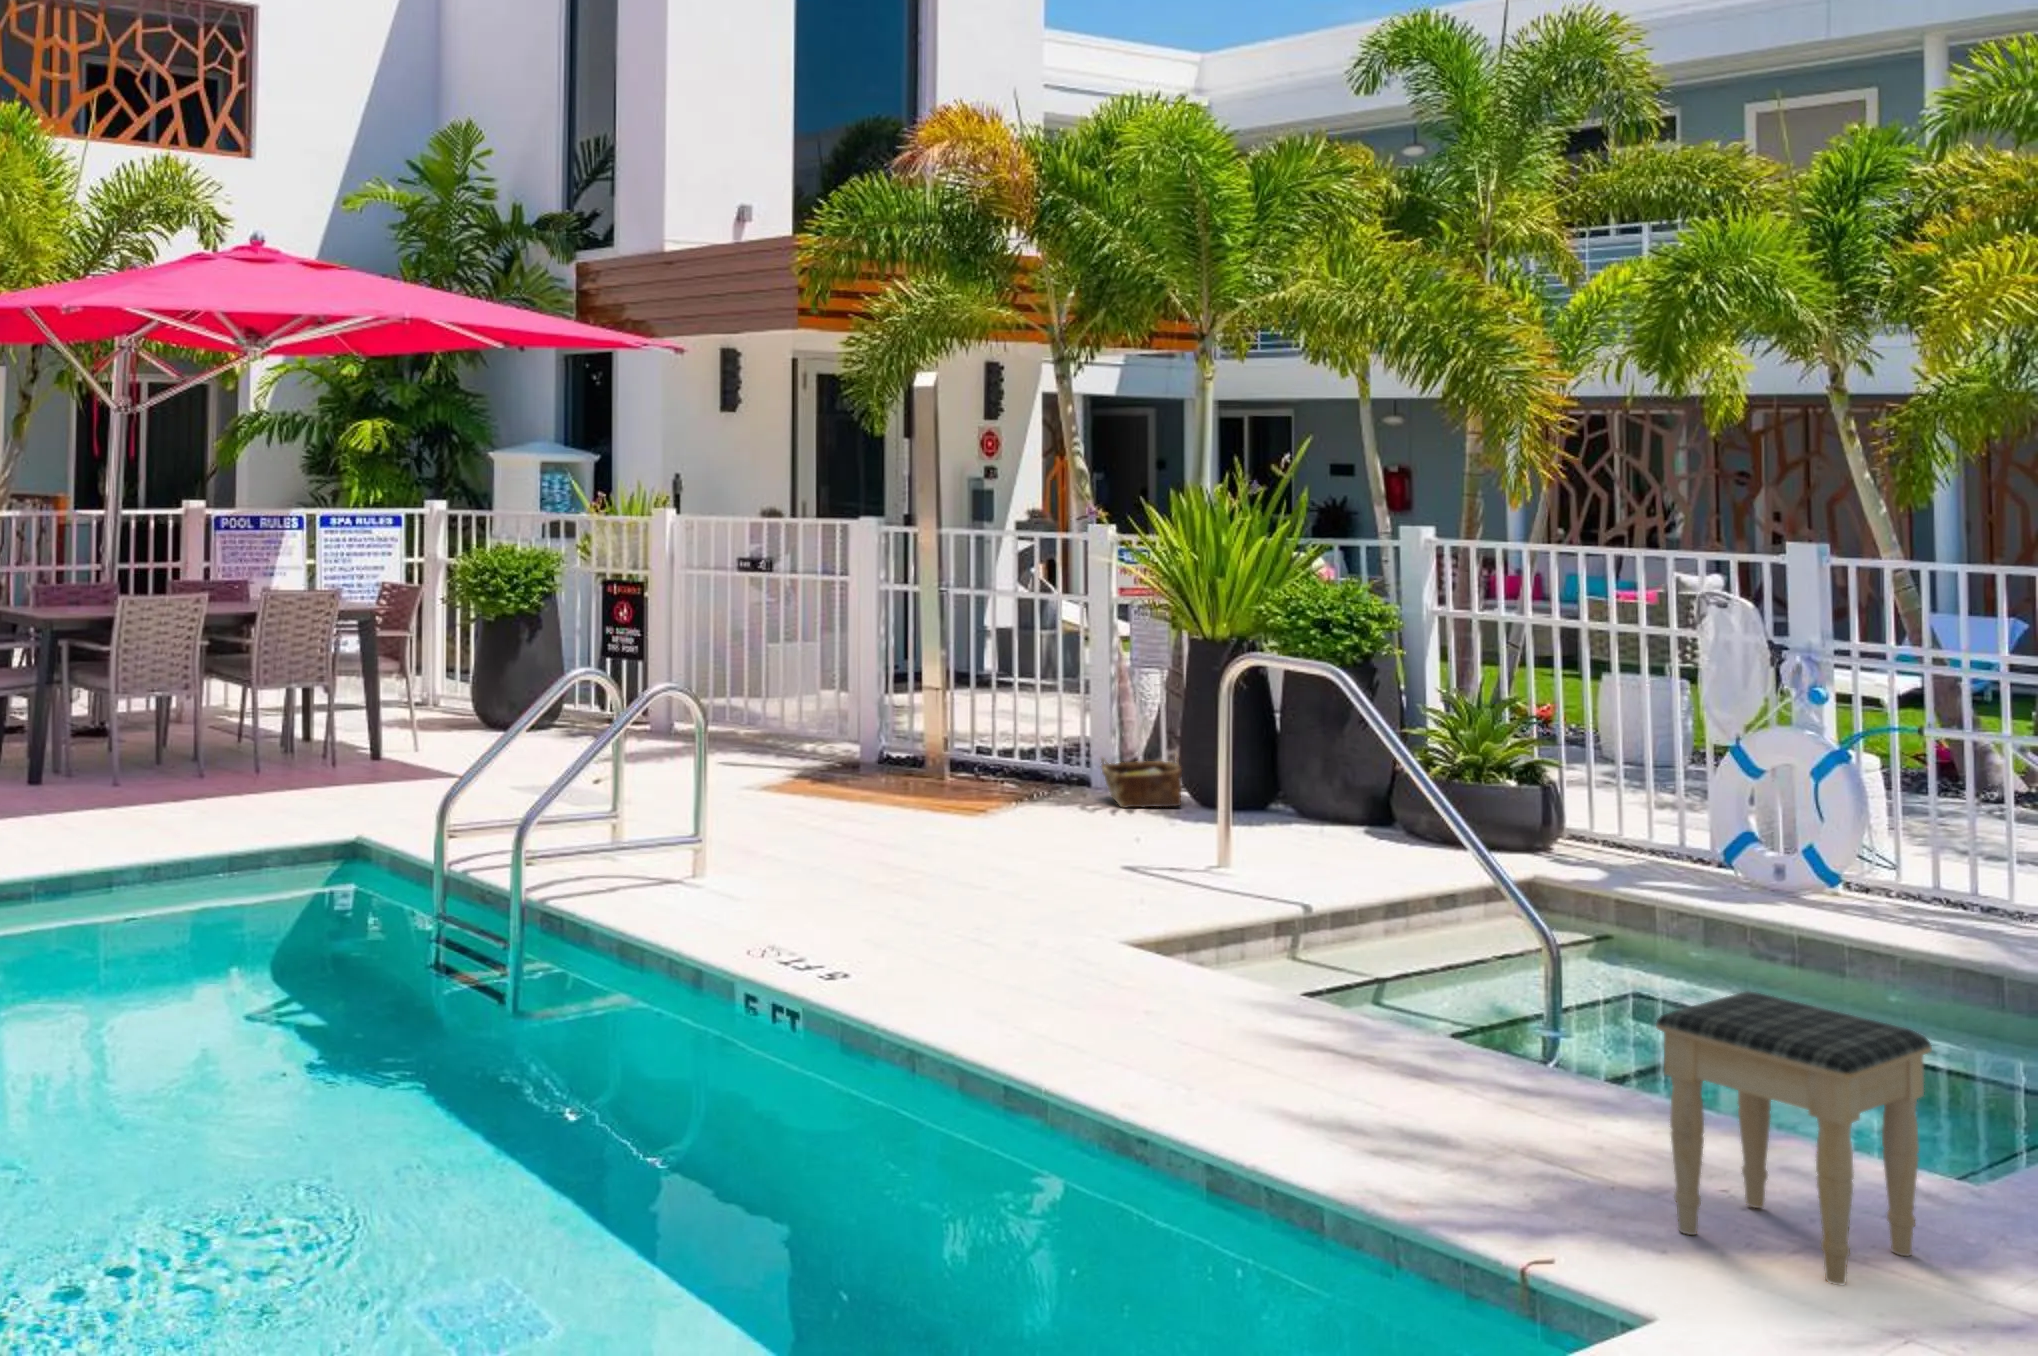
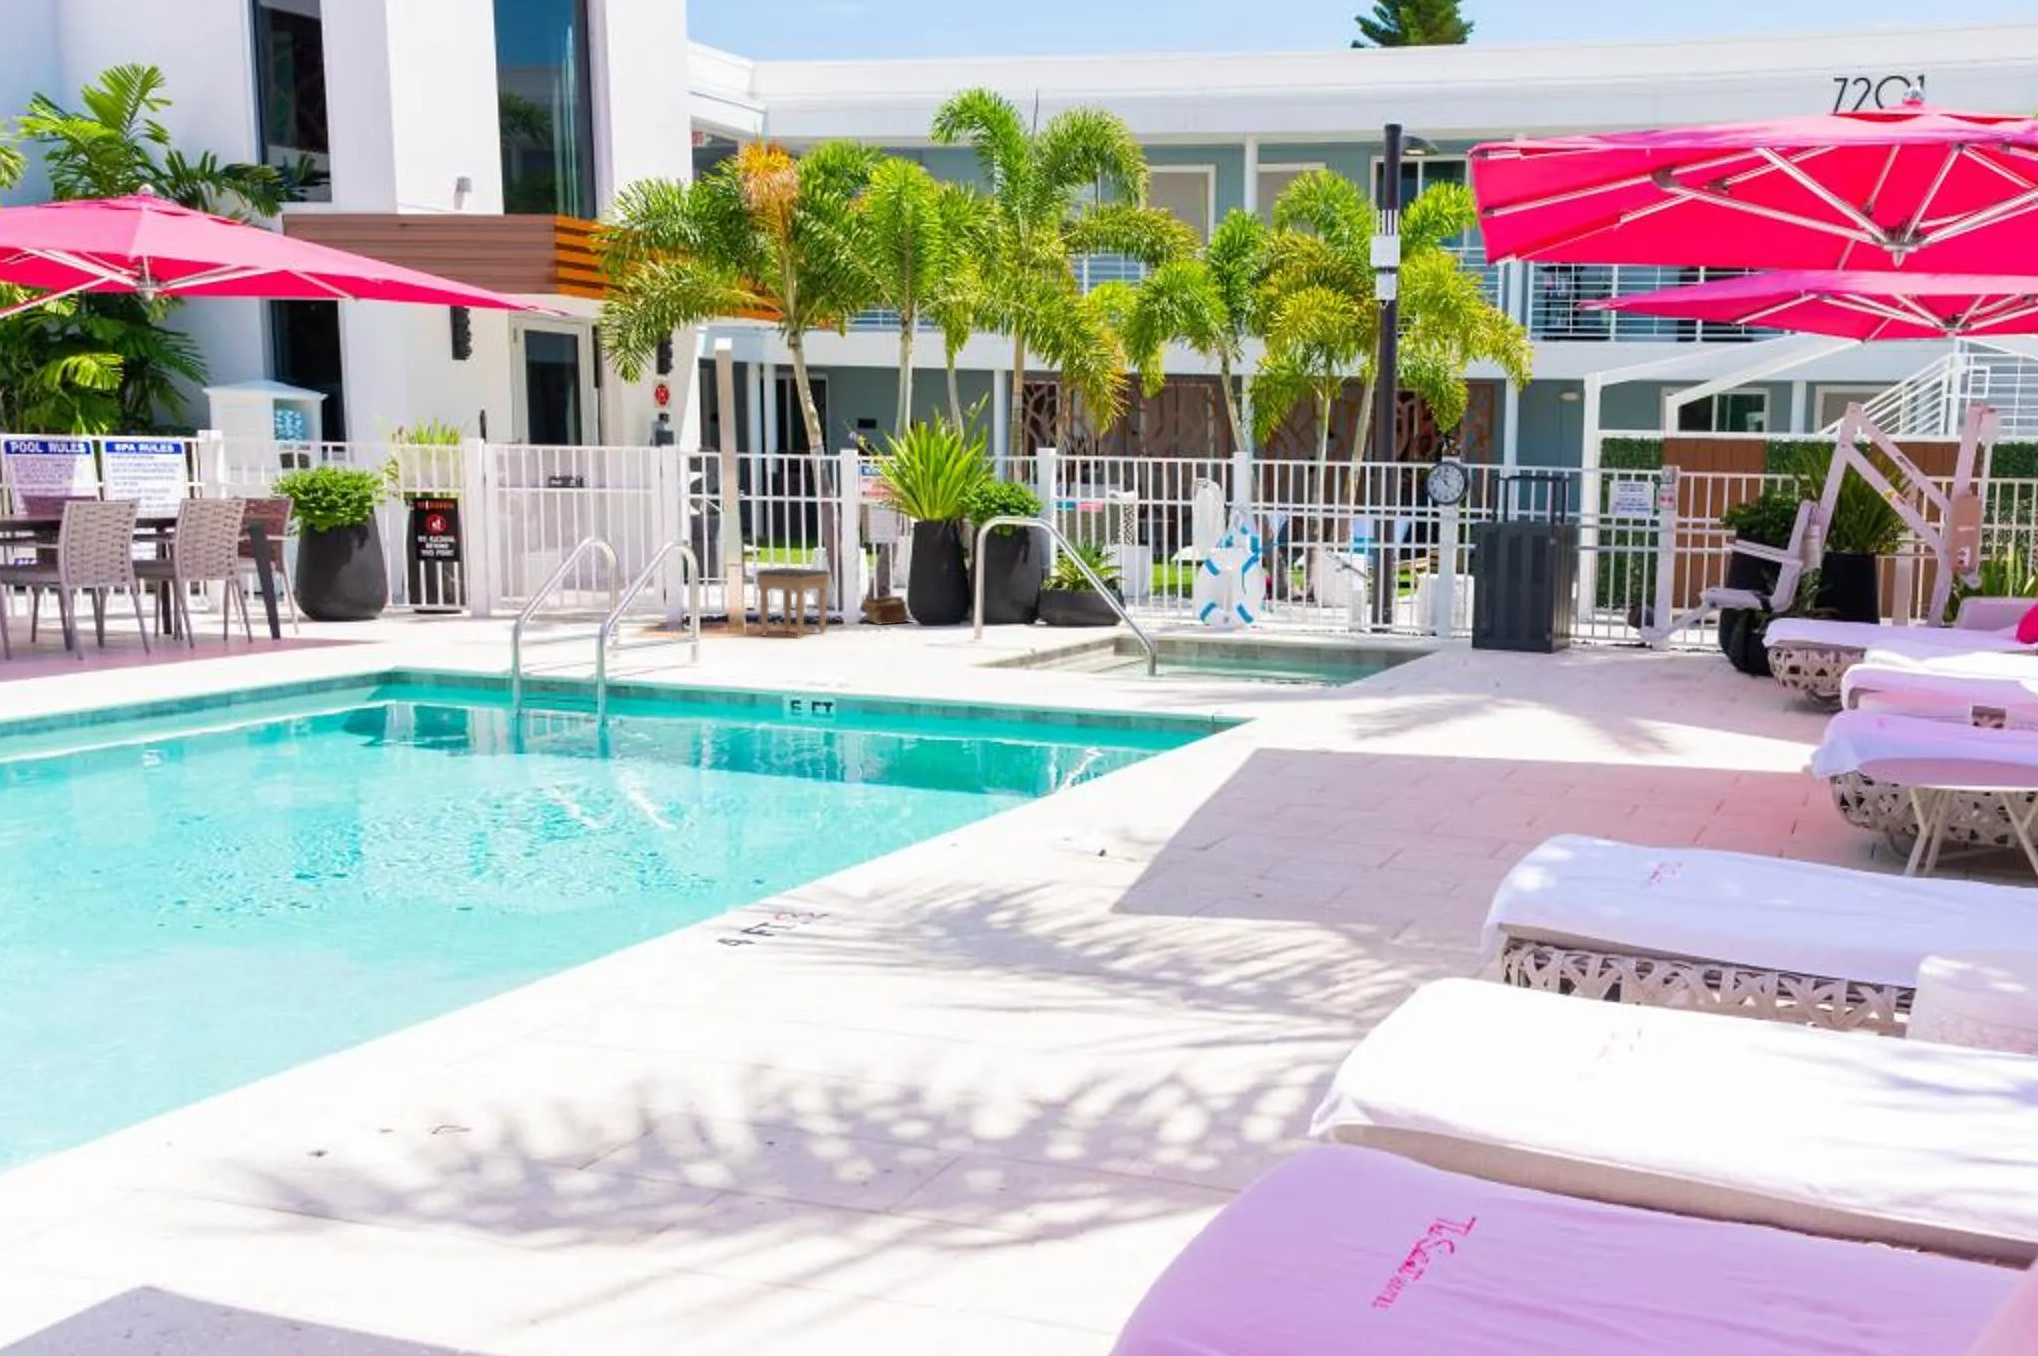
footstool: present [1656,992,1932,1285] -> present [756,568,830,638]

